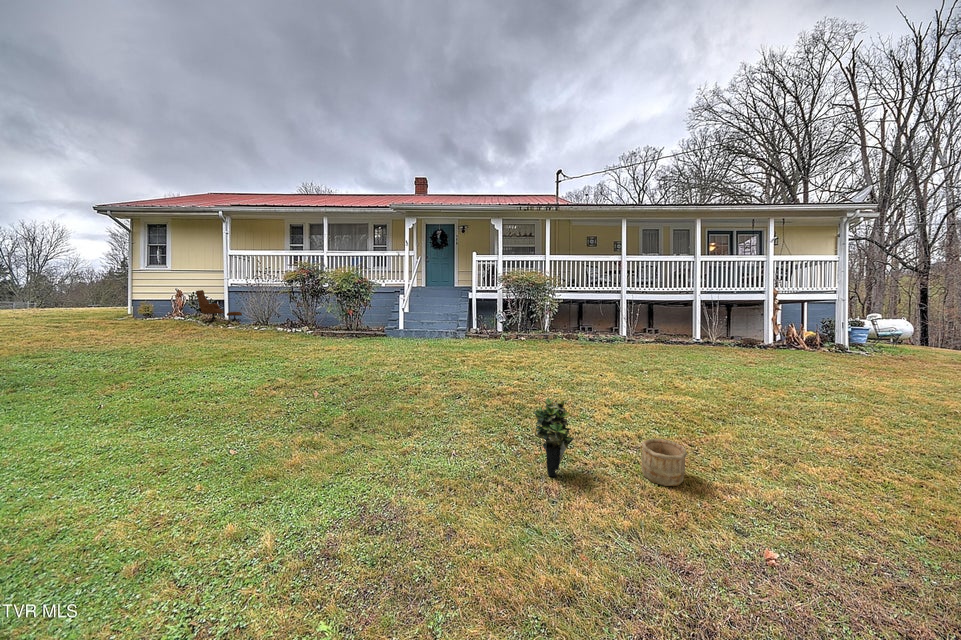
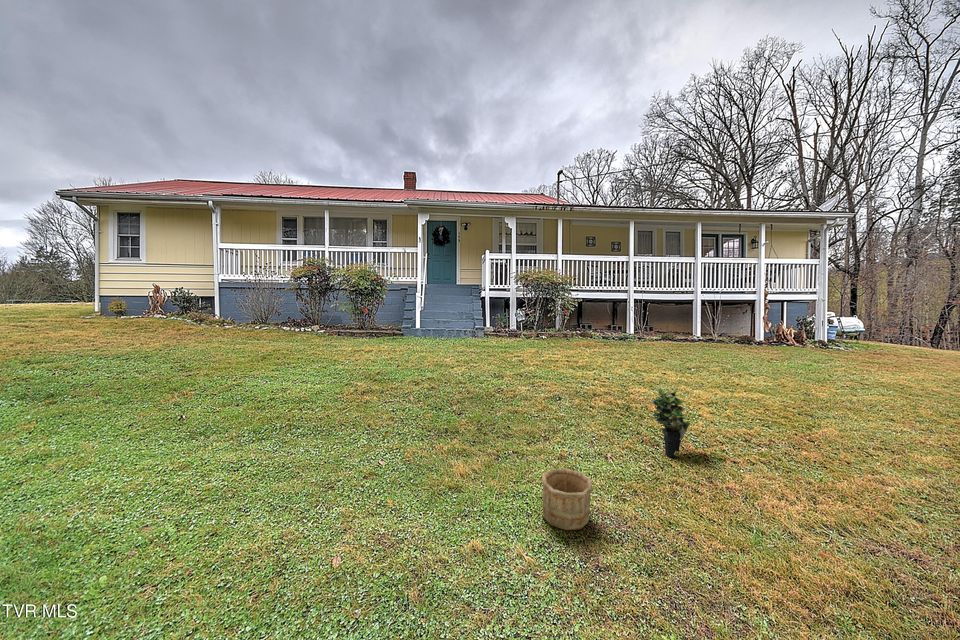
lounge chair: present [196,290,242,322] -> none [186,286,237,320]
wooden bucket: present [642,439,687,486] -> present [542,468,592,530]

